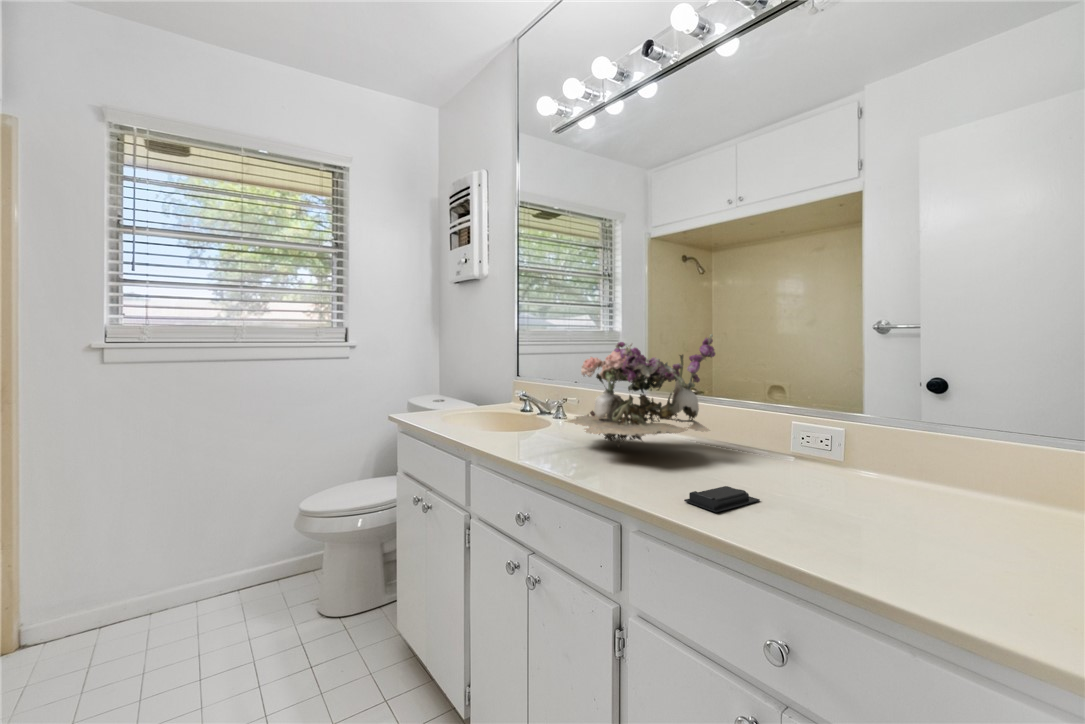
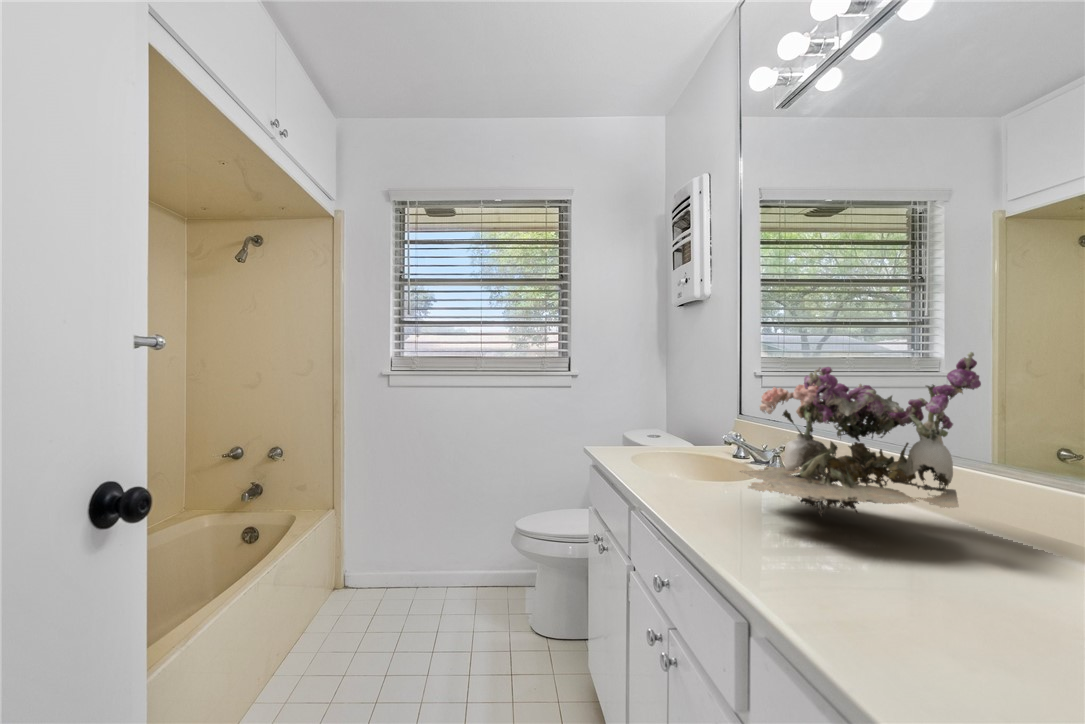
soap bar: present [684,486,760,512] -> none [836,594,991,637]

